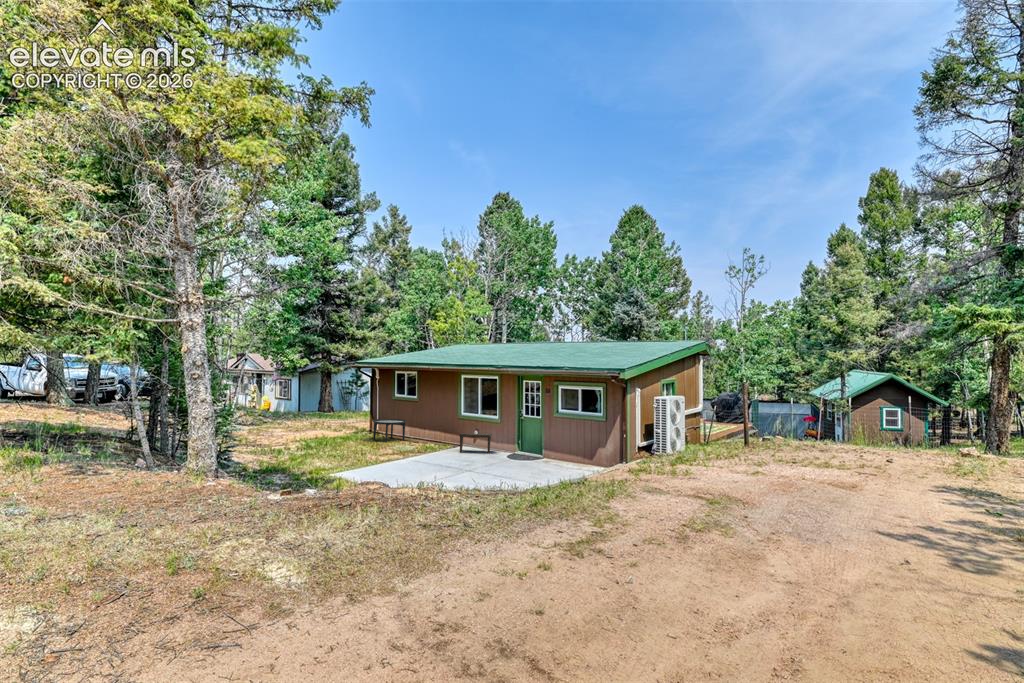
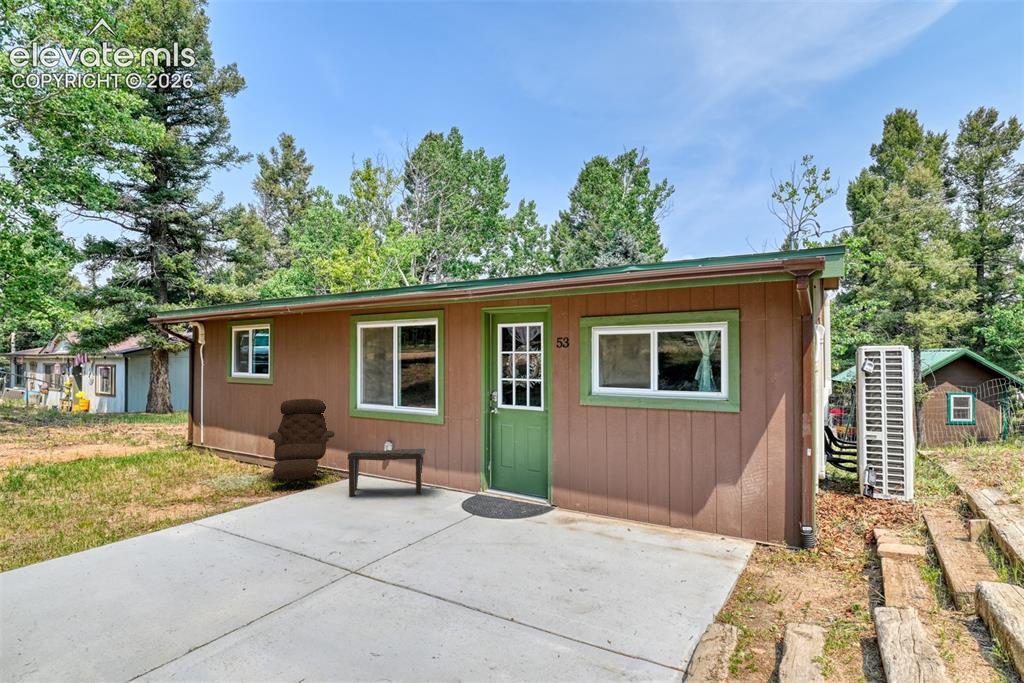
lounge chair: none [422,410,450,450] -> present [268,399,335,491]
round table: present [373,419,407,442] -> none [164,422,247,474]

